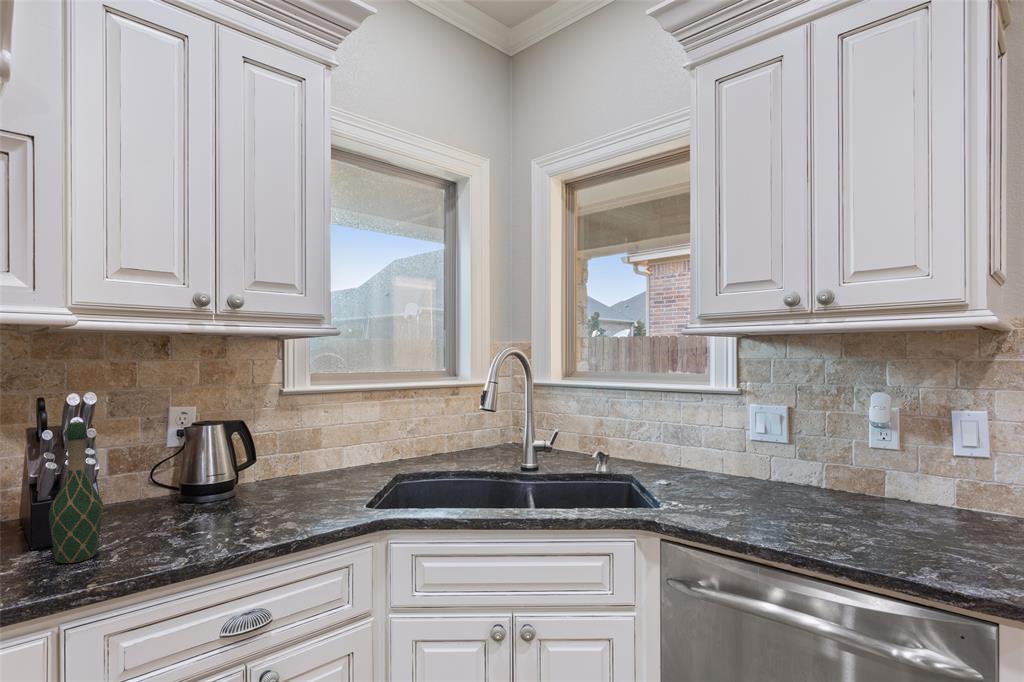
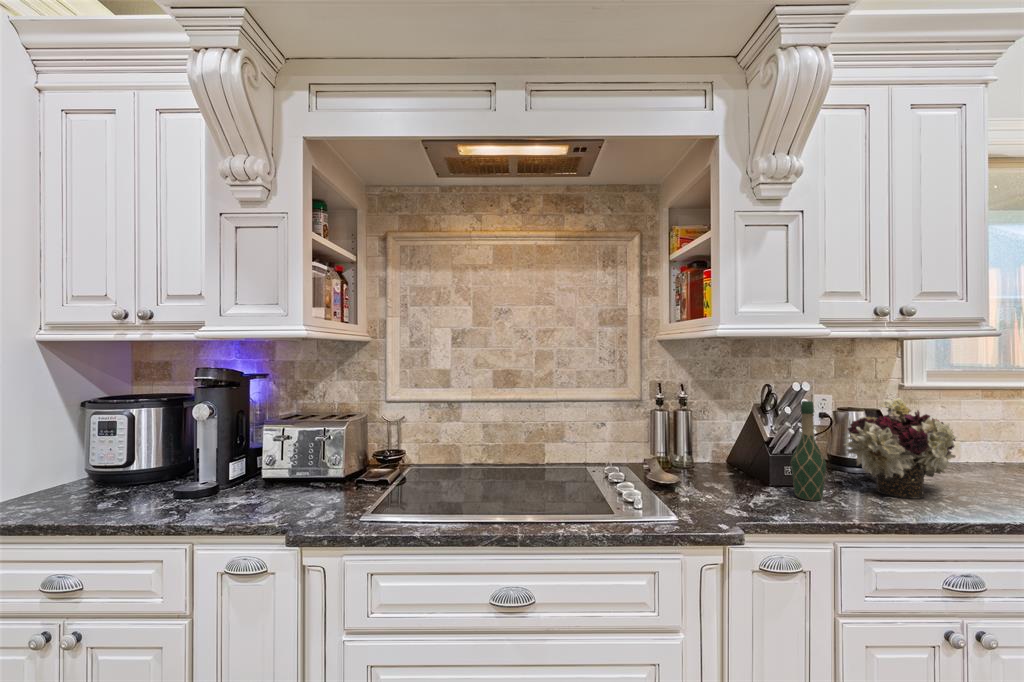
flower arrangement: none [150,407,287,530] -> present [844,398,957,498]

